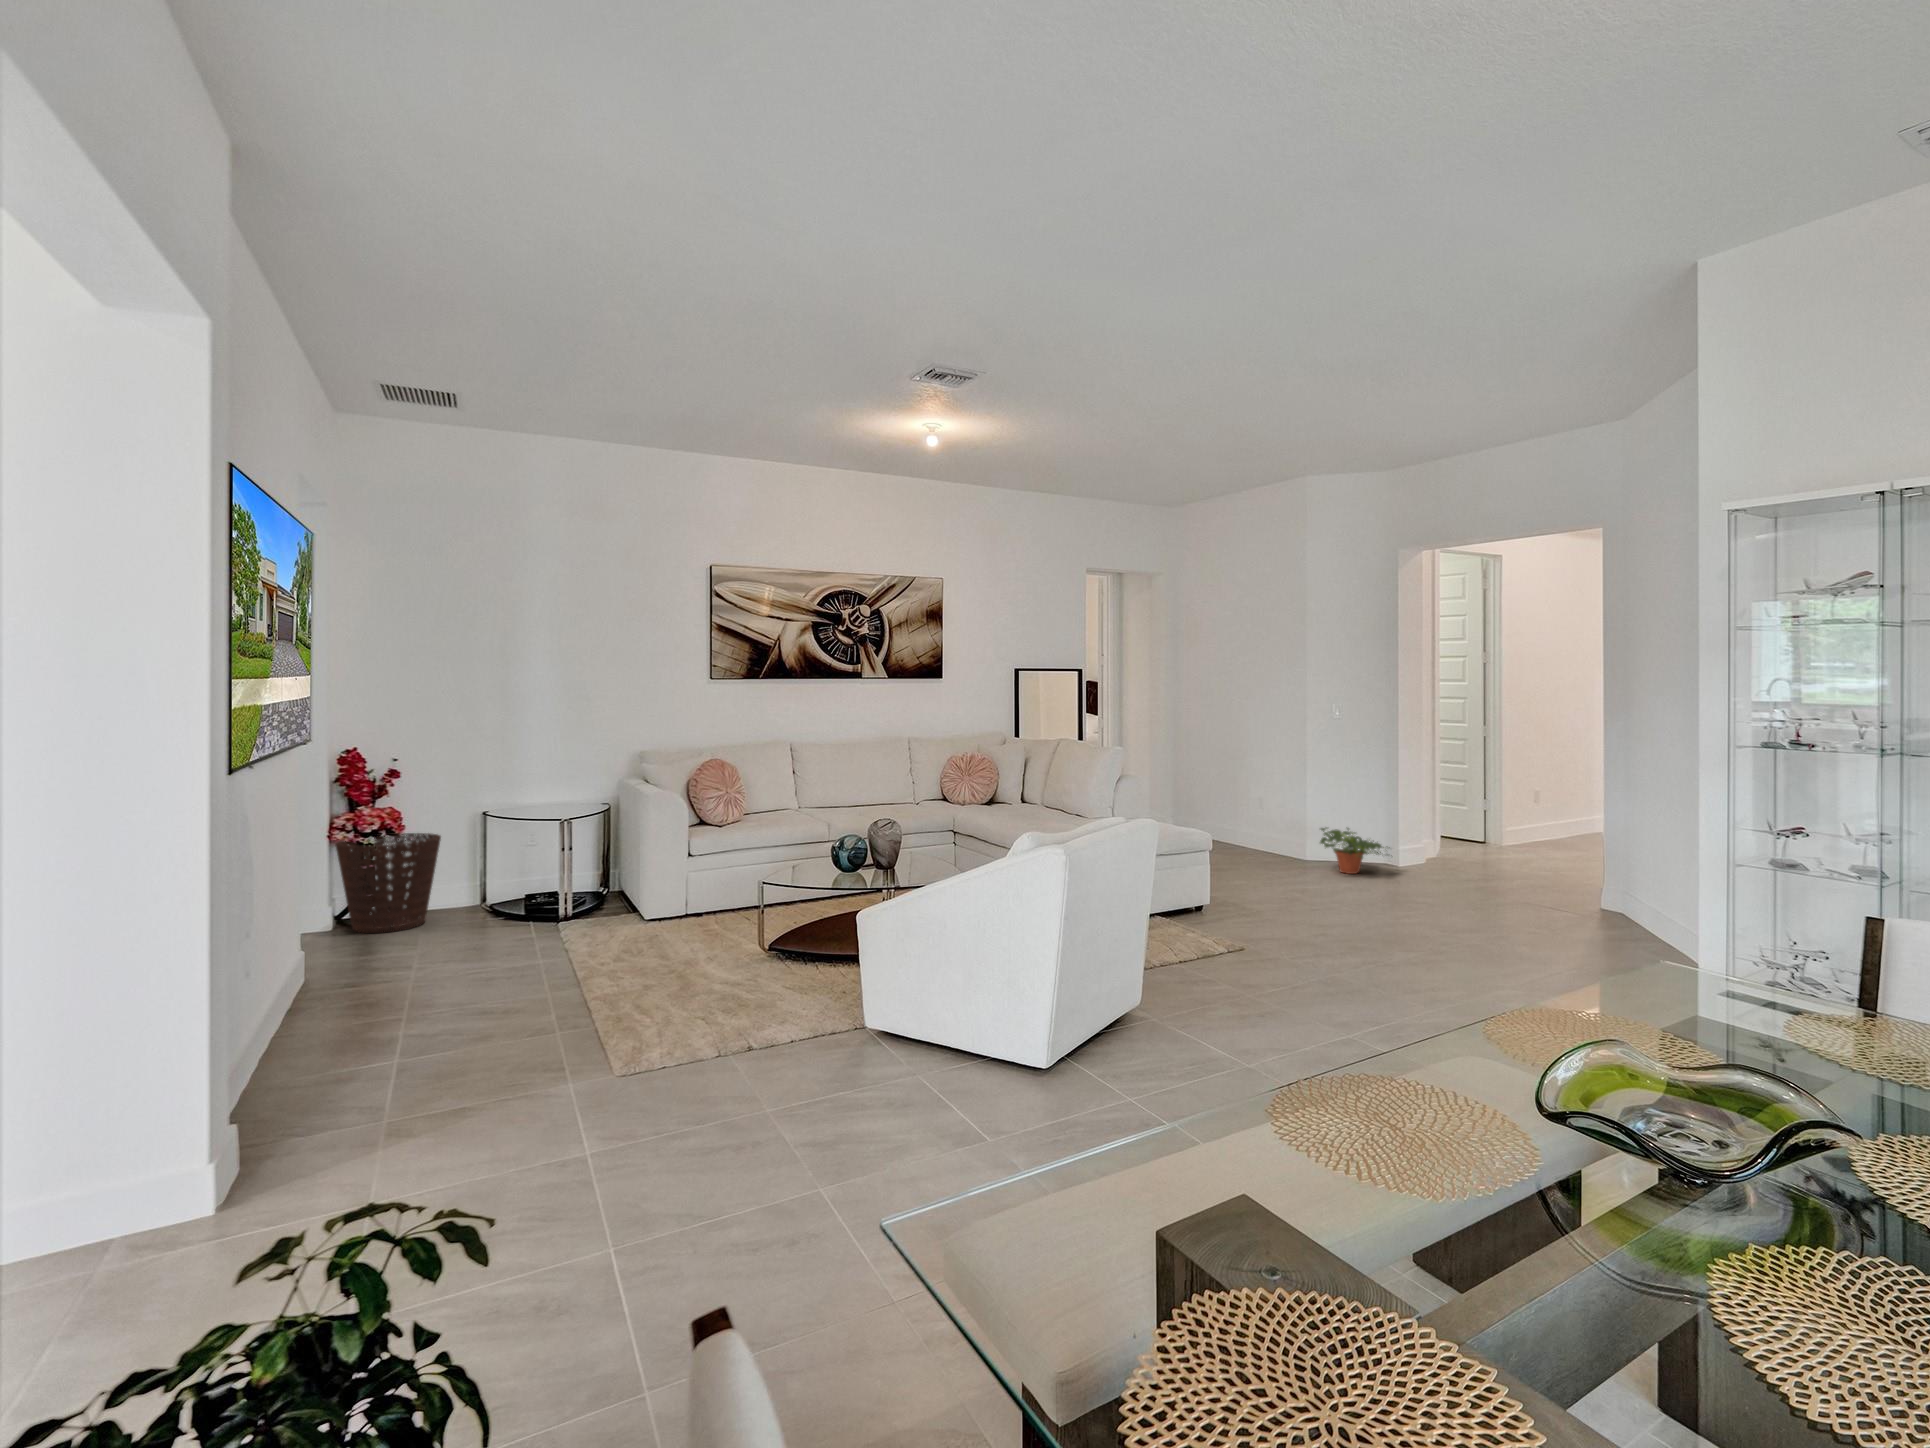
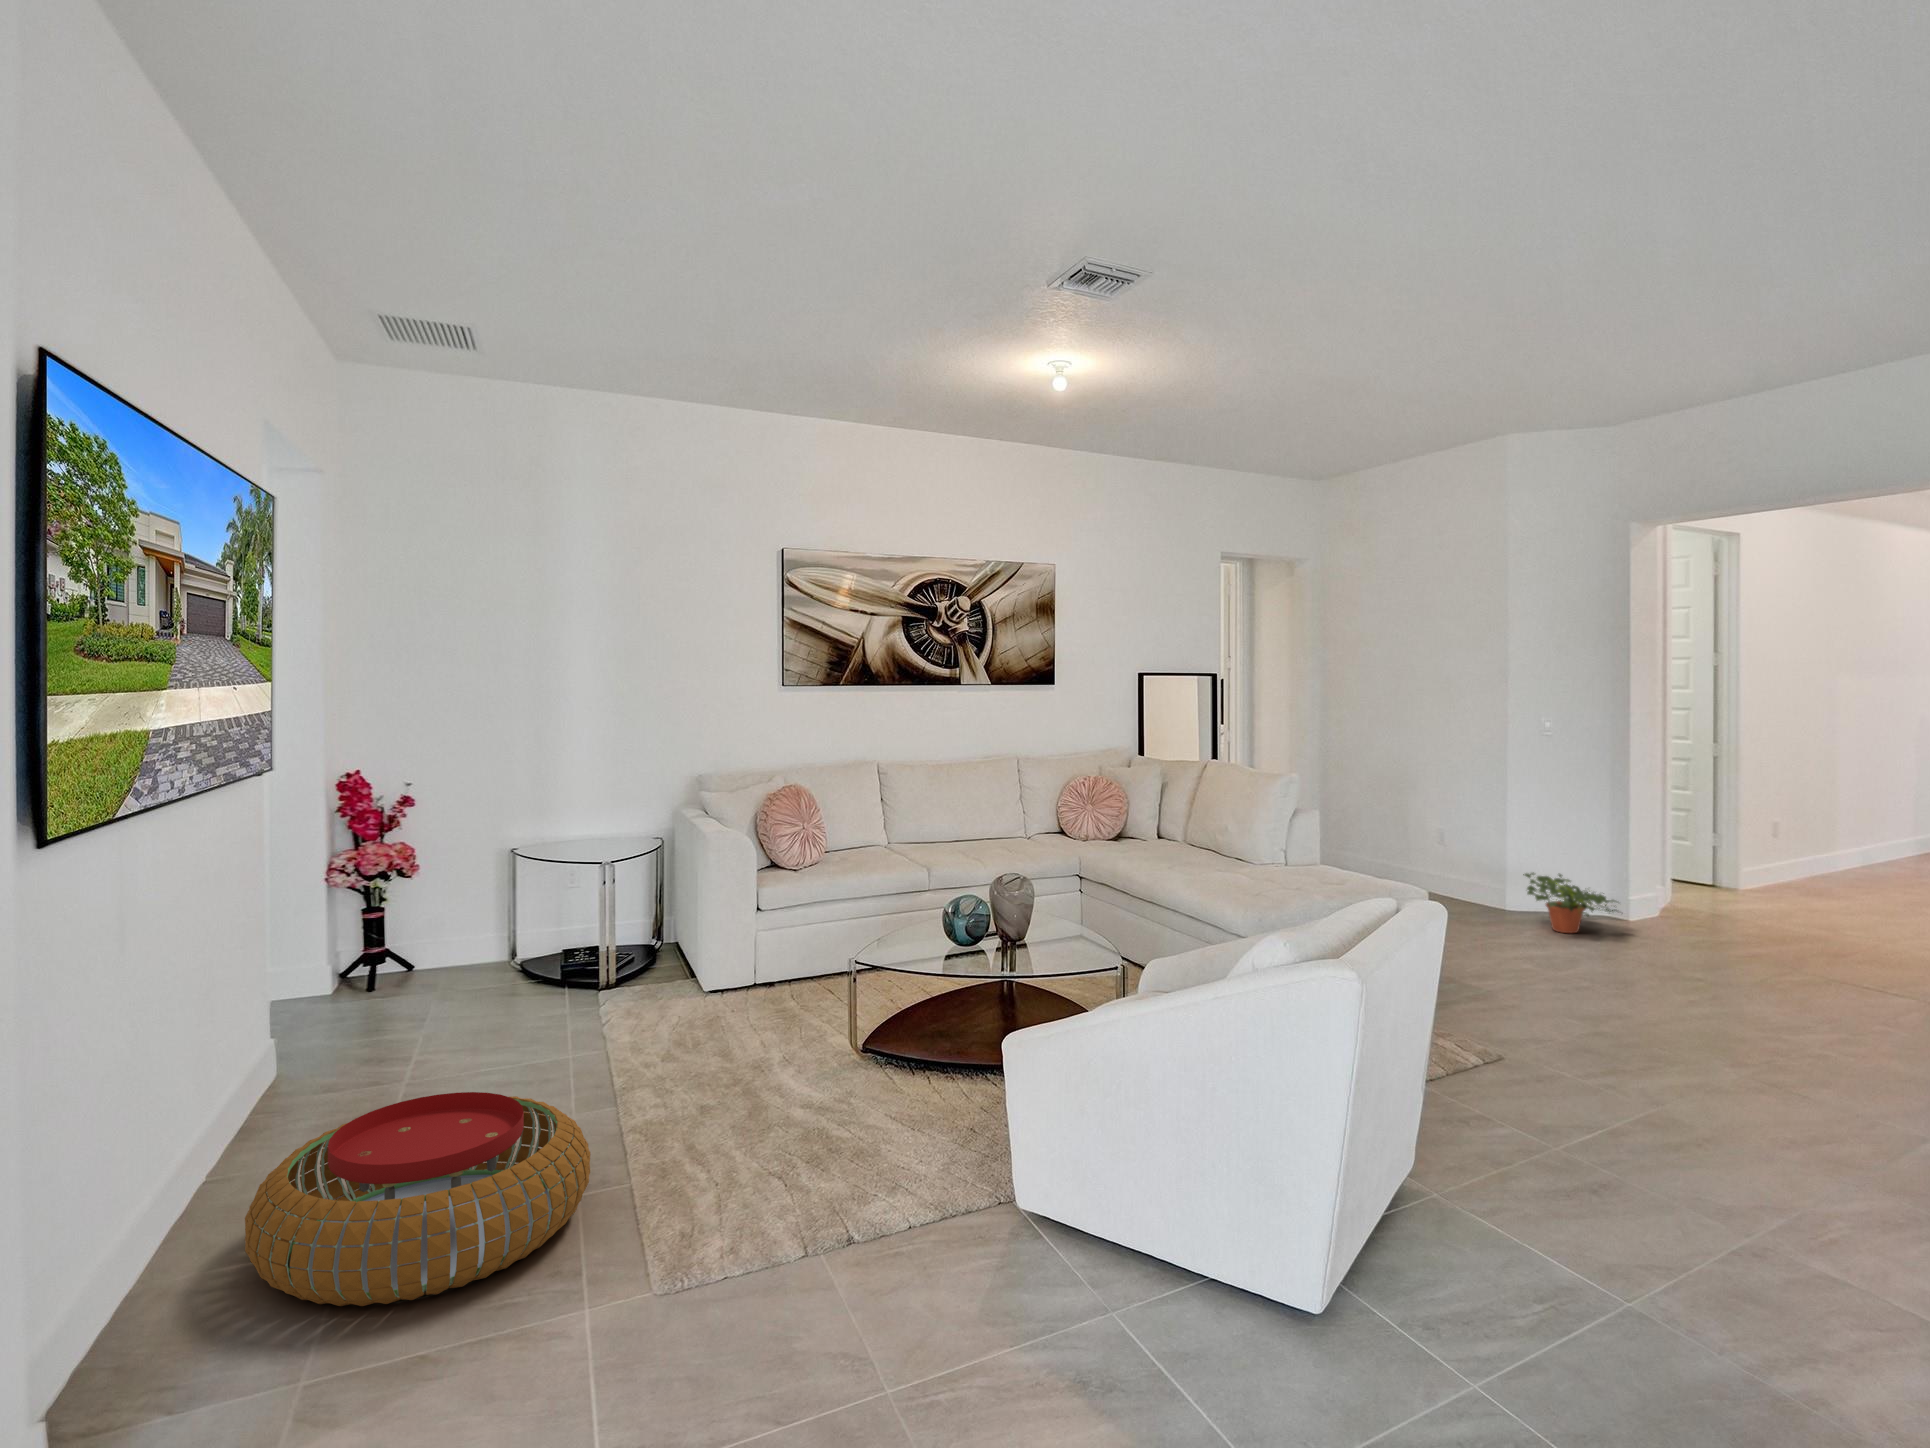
basket: present [336,833,441,933] -> none [332,874,461,1002]
pouf: none [316,963,562,1091] -> present [245,1092,590,1306]

